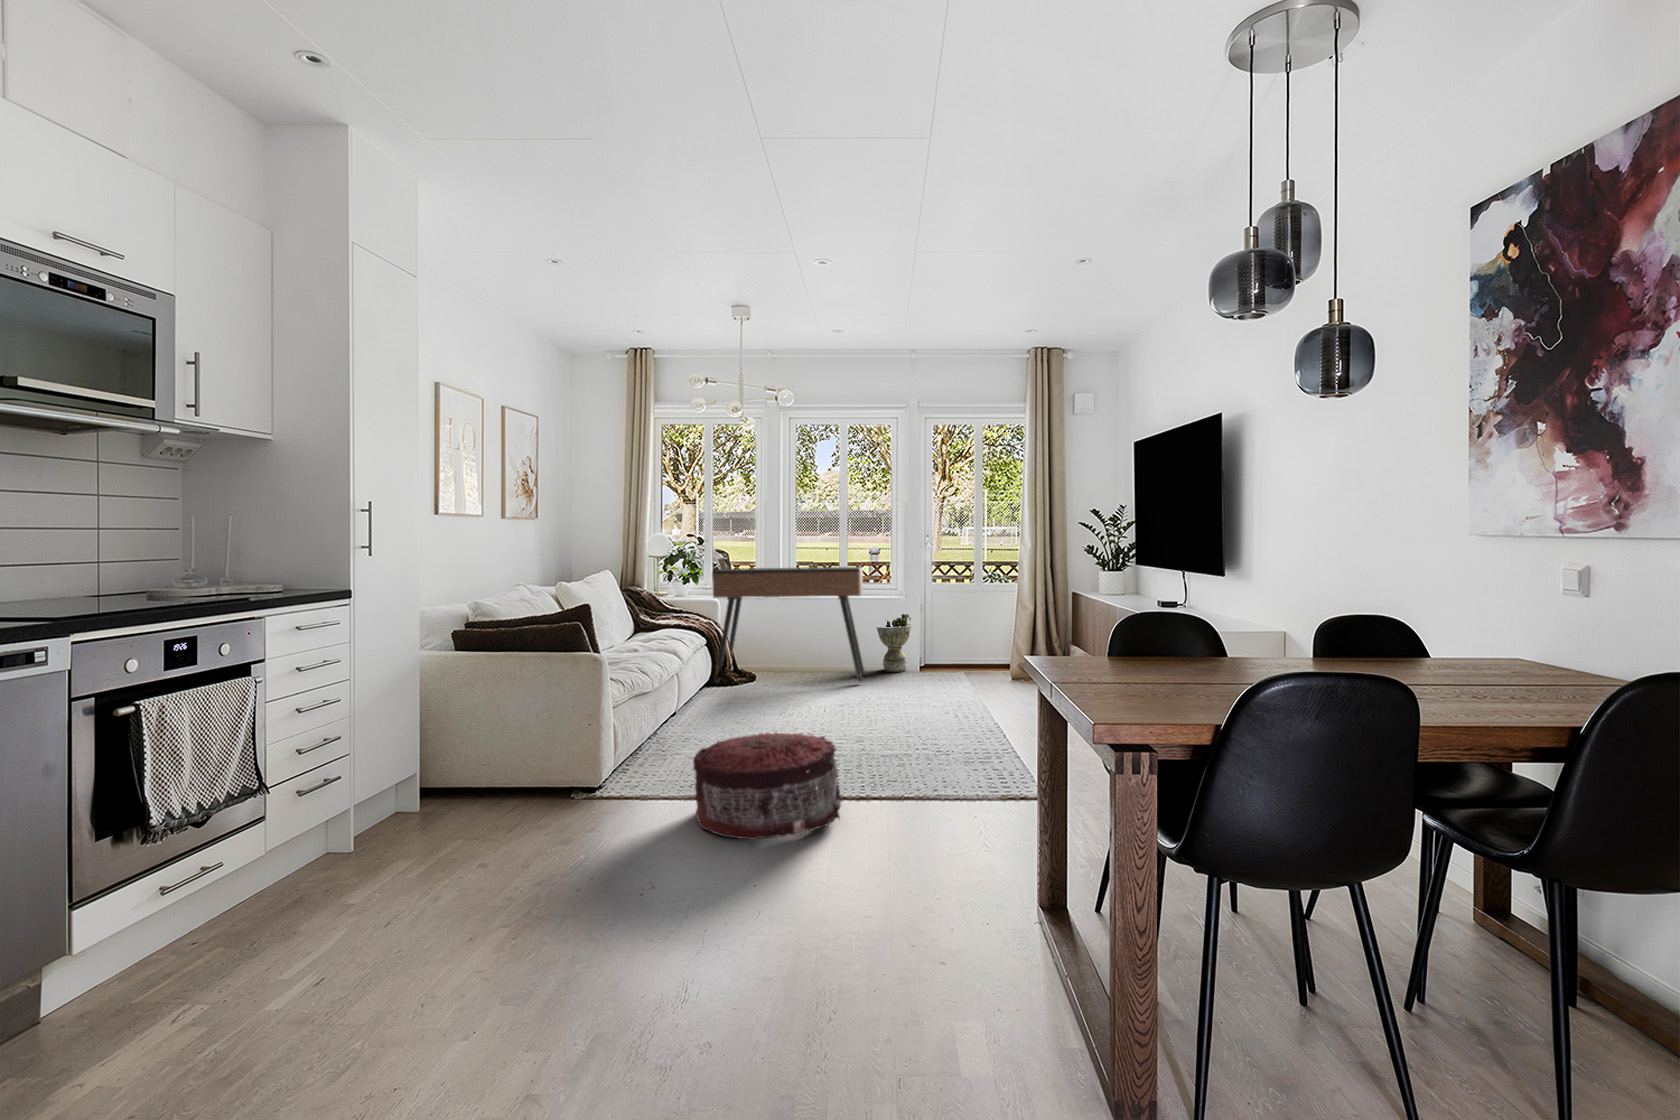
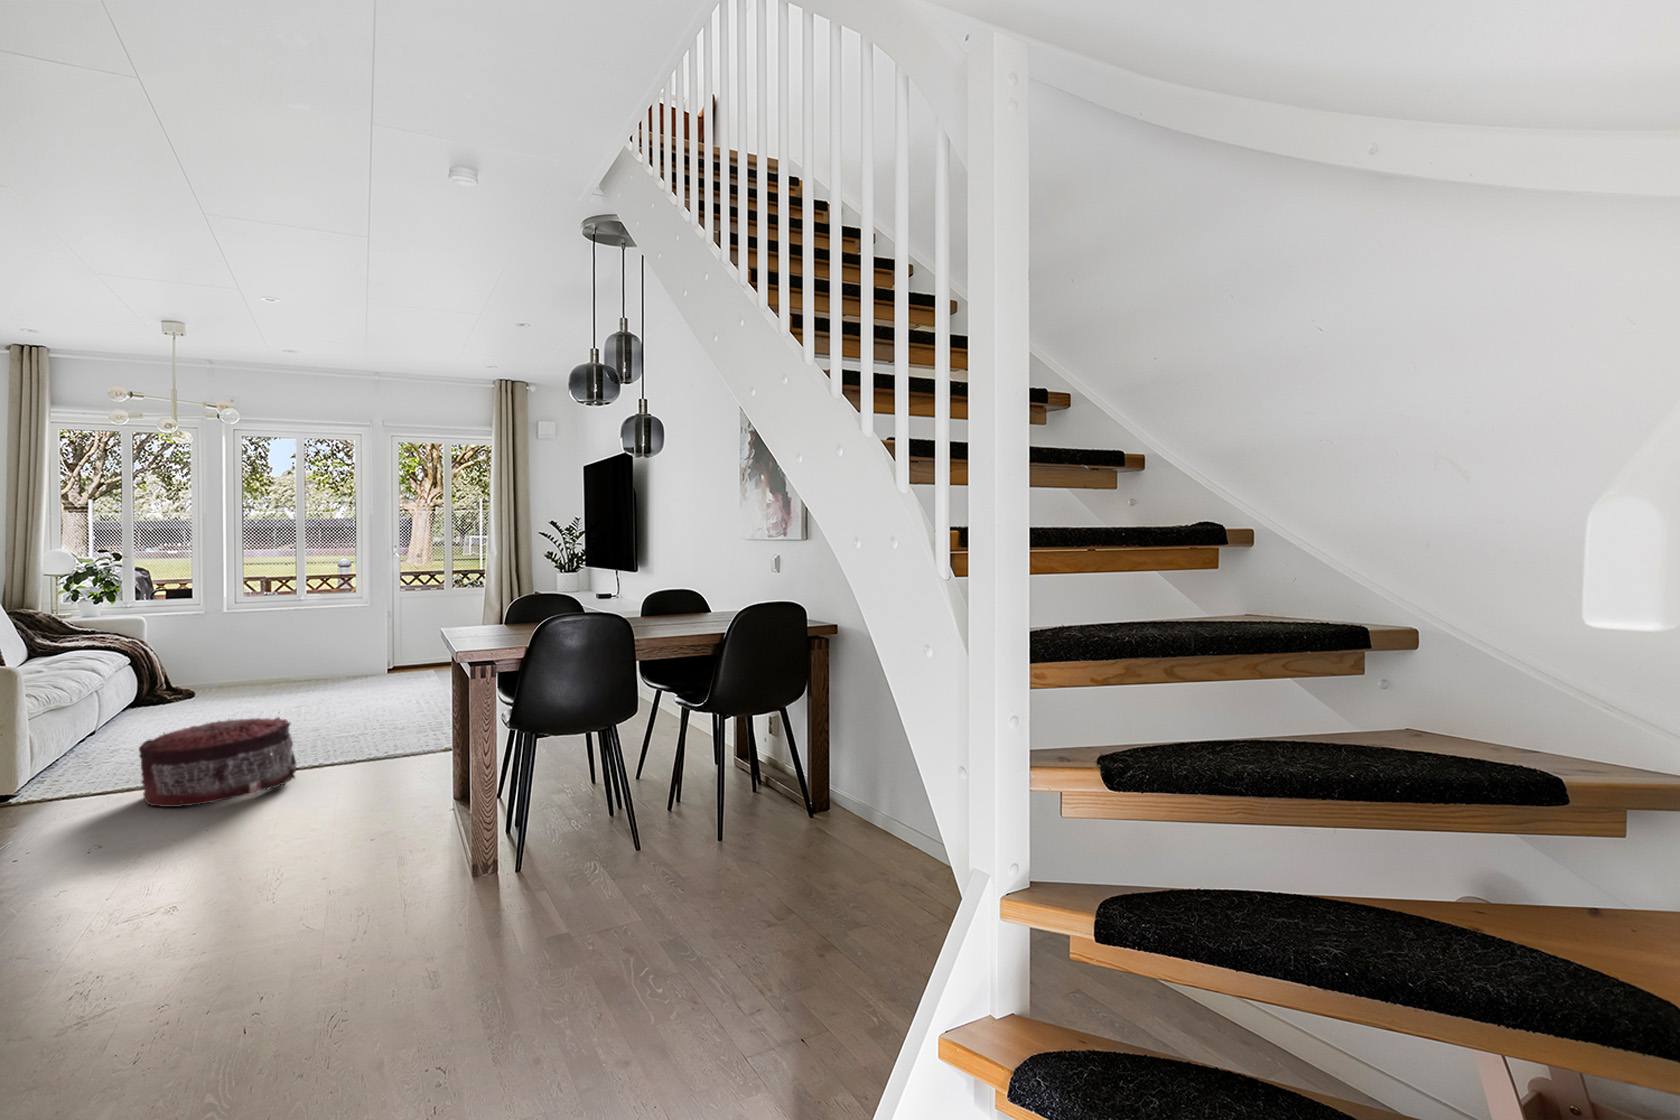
console table: present [712,567,864,683] -> none [136,577,329,706]
planter: present [877,614,911,672] -> none [342,621,380,678]

